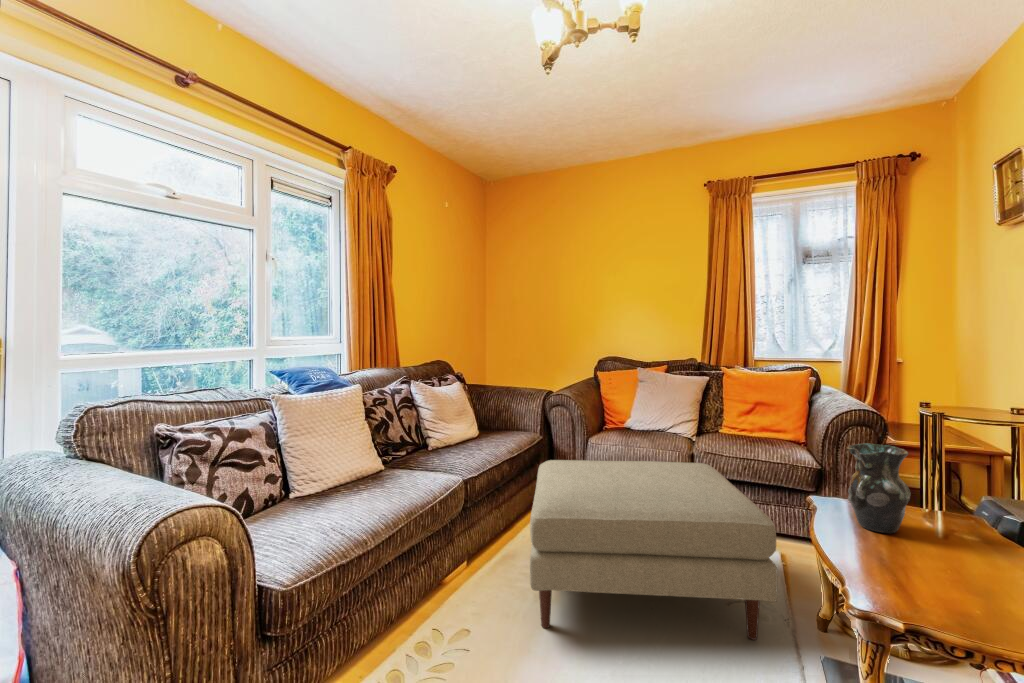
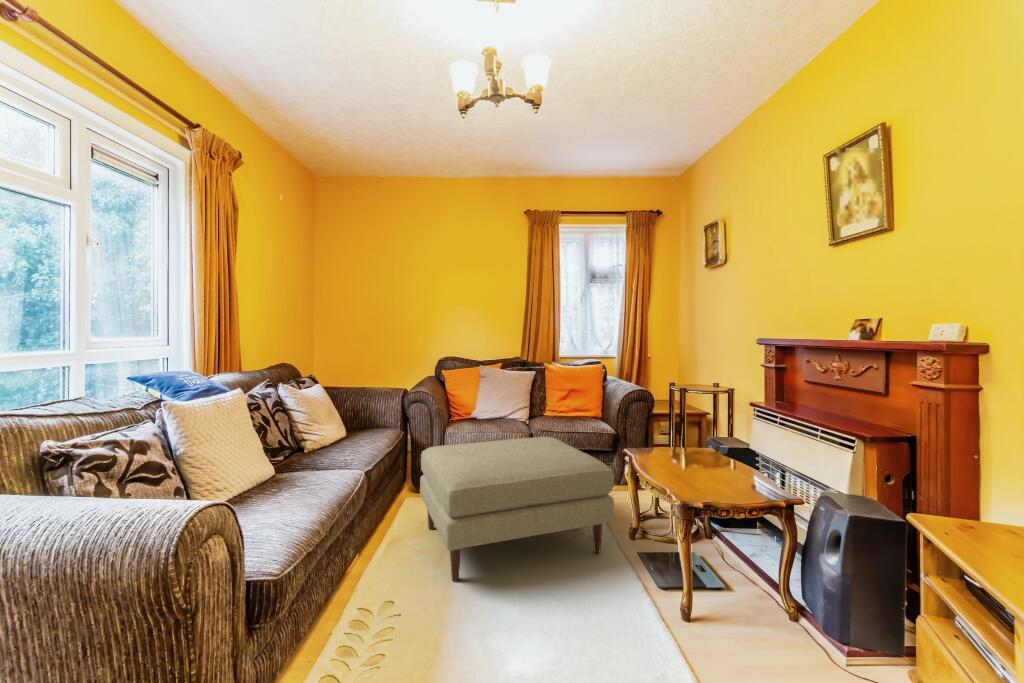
vase: present [847,443,911,533] -> none [651,410,685,465]

